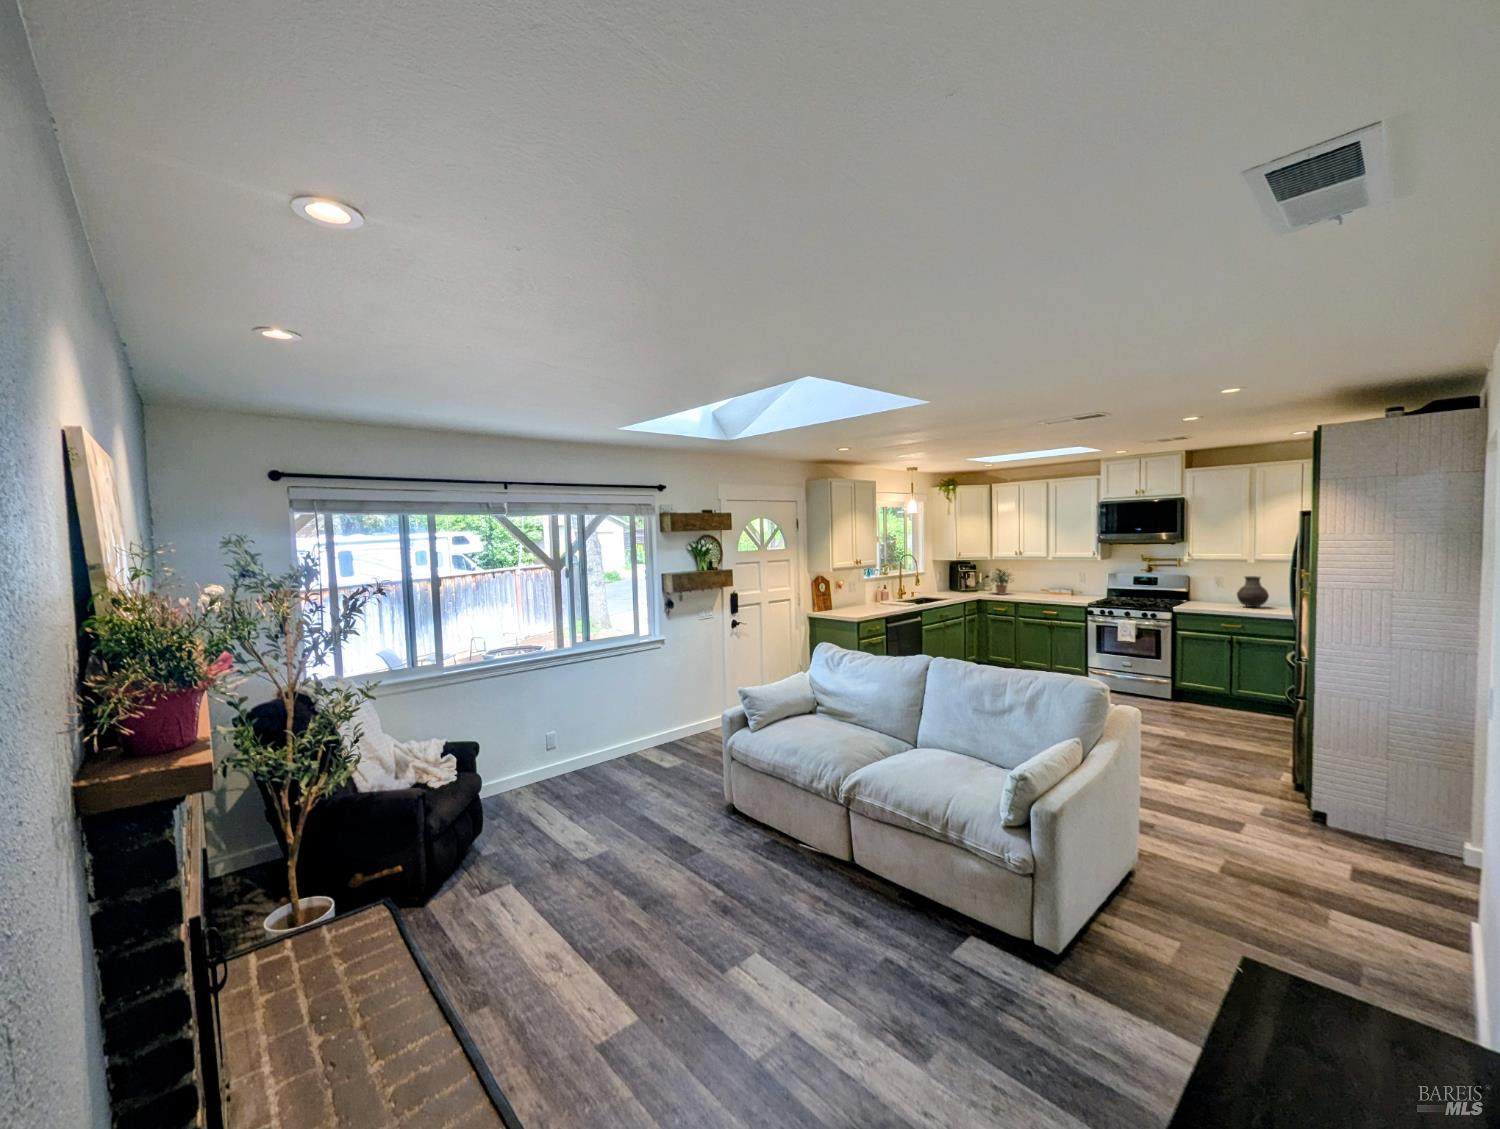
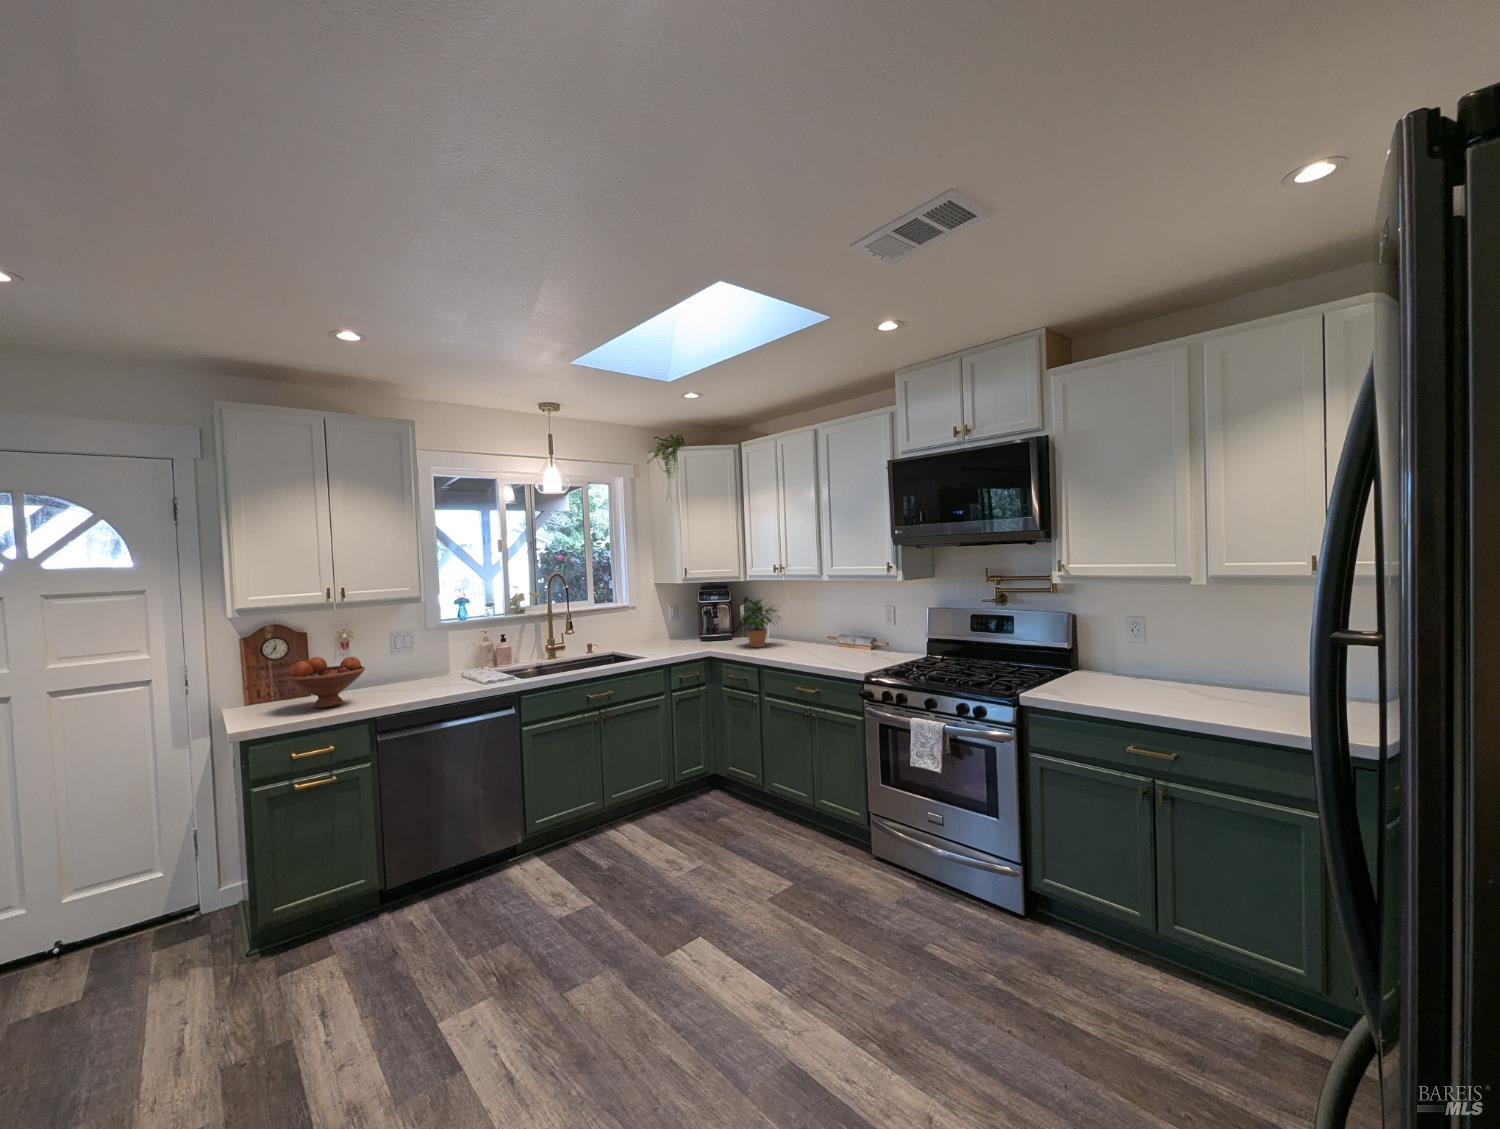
vase: present [1237,576,1269,607] -> none [1170,615,1249,694]
fruit bowl: none [846,591,875,612] -> present [287,657,365,708]

